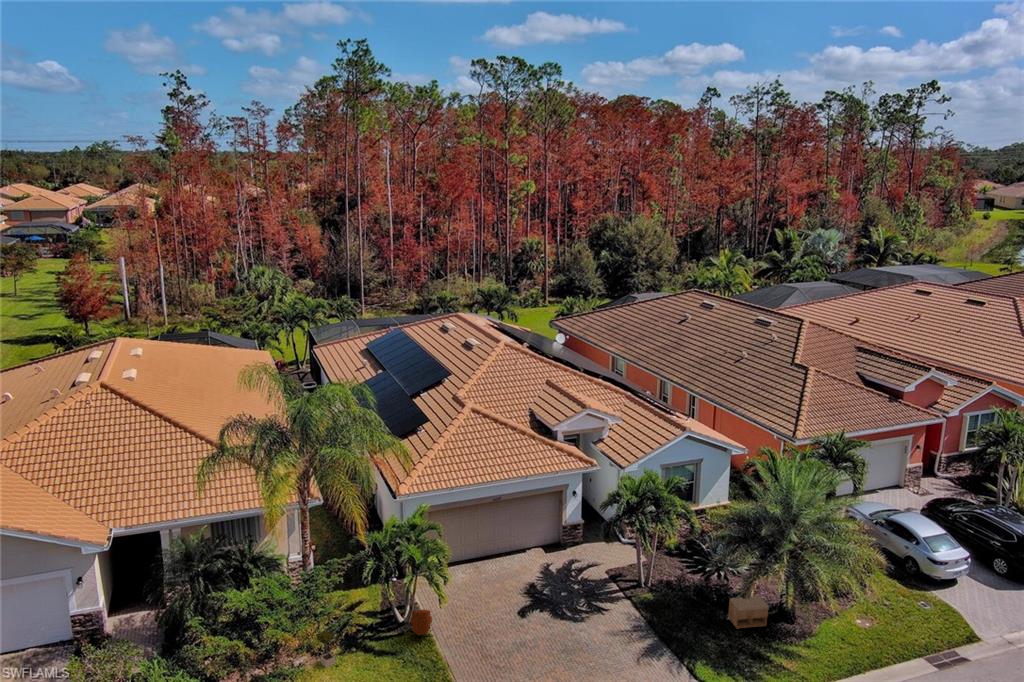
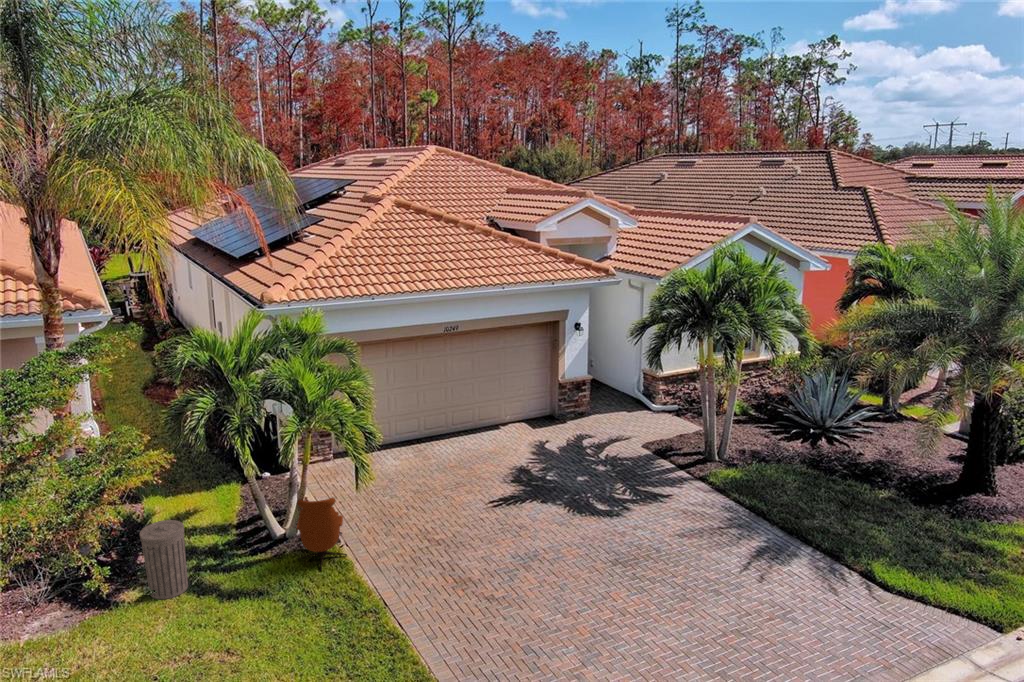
storage bench: present [728,596,769,629] -> none [881,450,959,508]
trash can: none [341,616,360,653] -> present [140,520,188,599]
potted tree: present [317,631,335,668] -> none [74,549,125,632]

